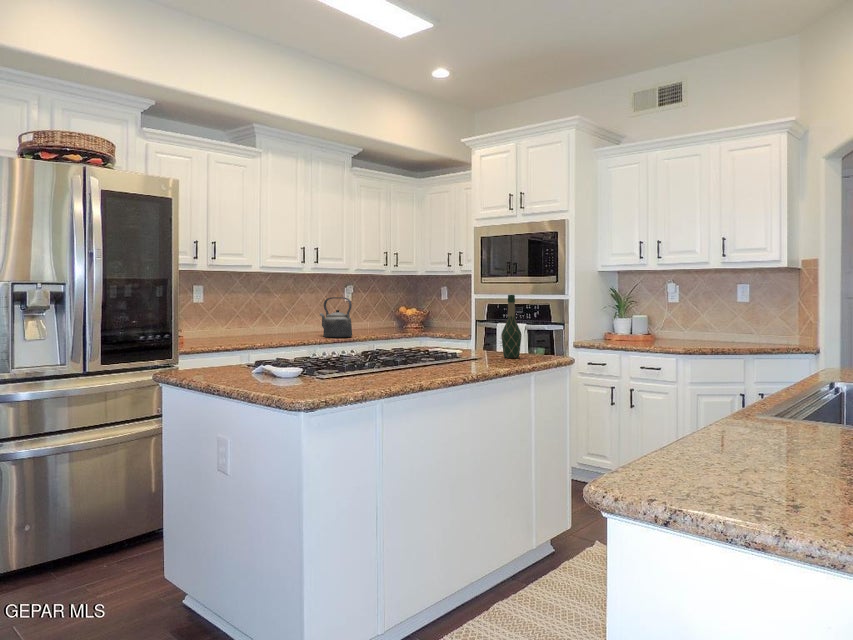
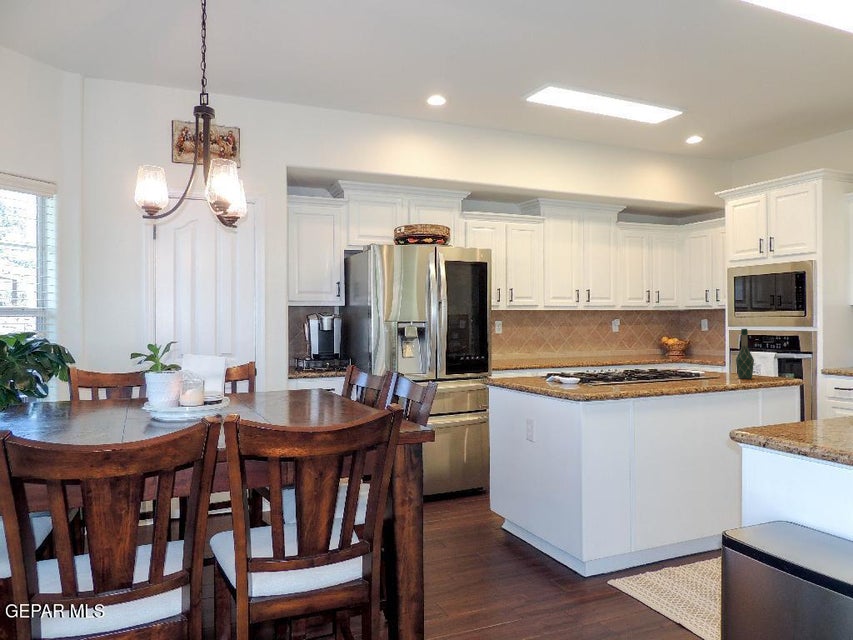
kettle: present [320,297,352,337] -> none [589,329,617,362]

